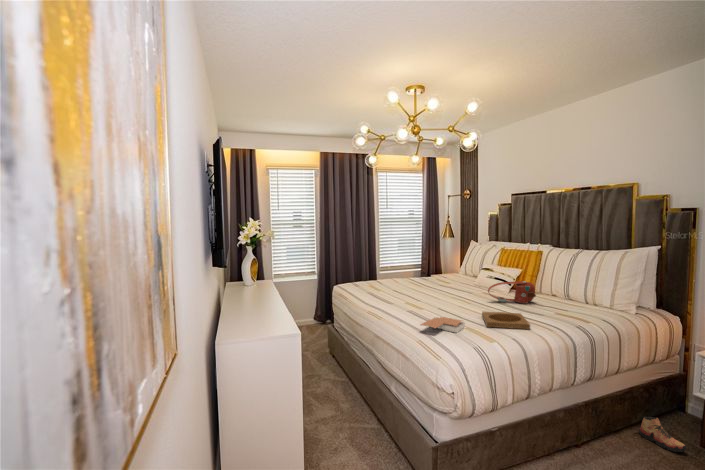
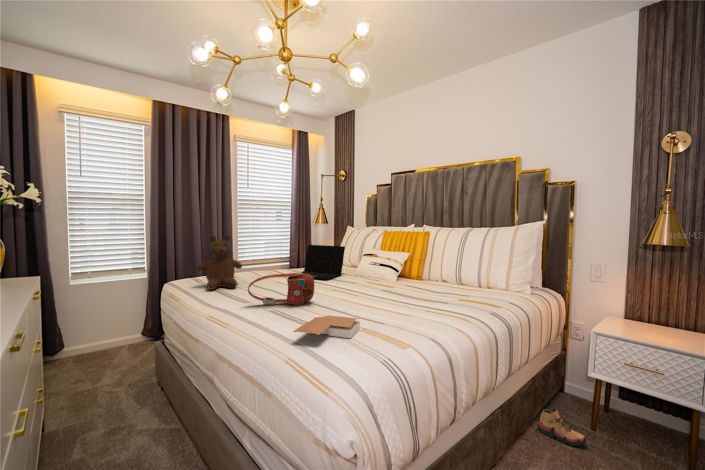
teddy bear: none [356,254,385,293] -> present [197,235,242,290]
laptop: none [419,260,465,290] -> present [301,245,345,280]
handbag: present [488,281,536,303] -> present [248,272,314,305]
tray: present [482,311,530,330] -> none [377,302,444,325]

